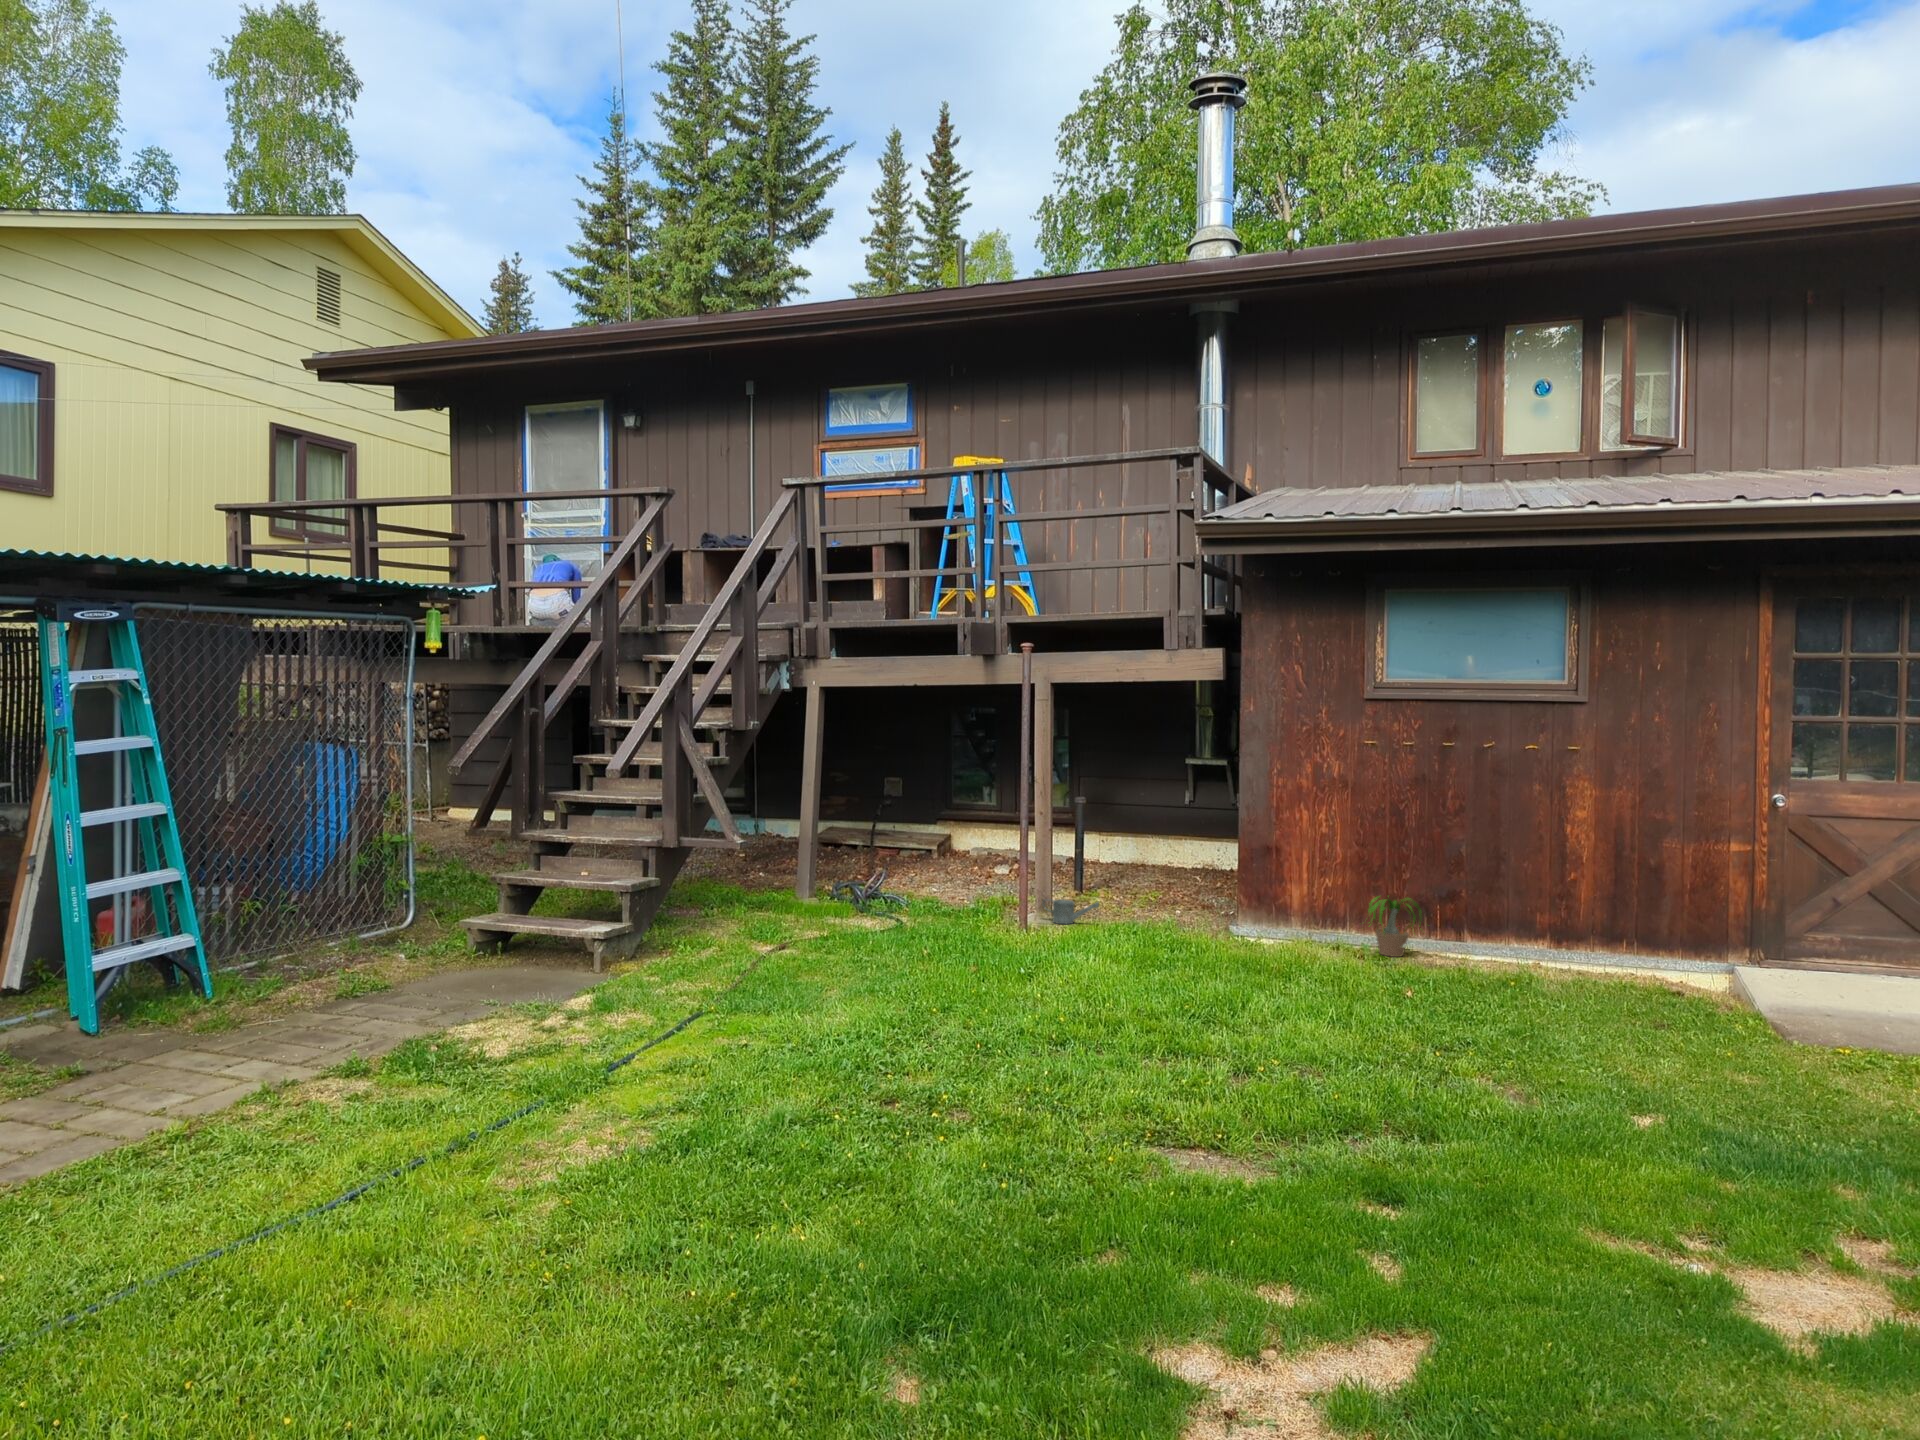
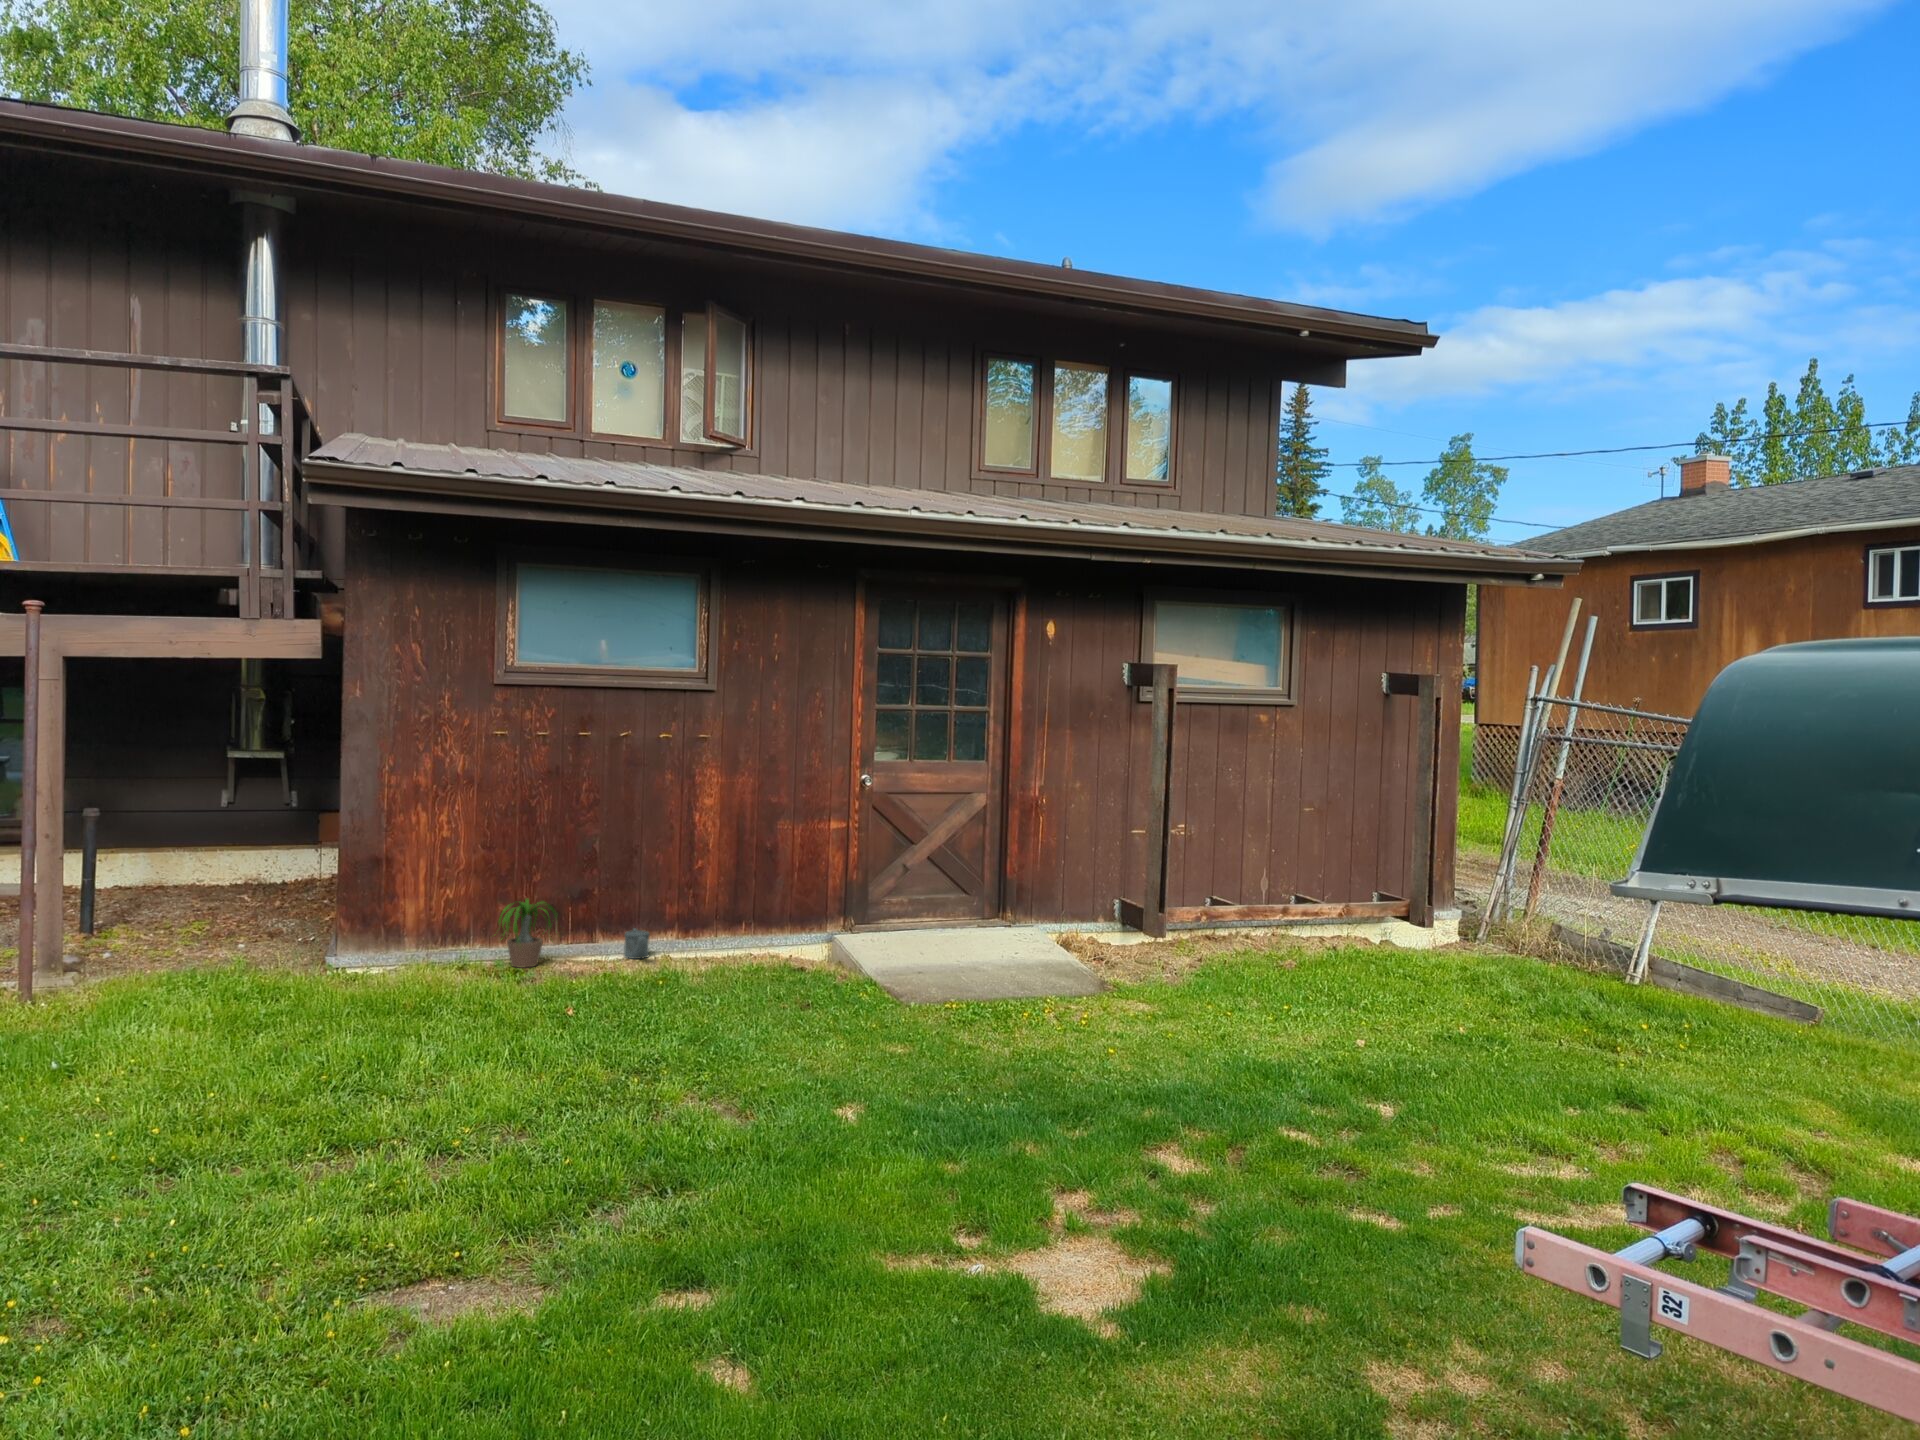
watering can: present [1042,899,1099,924] -> present [624,928,650,959]

